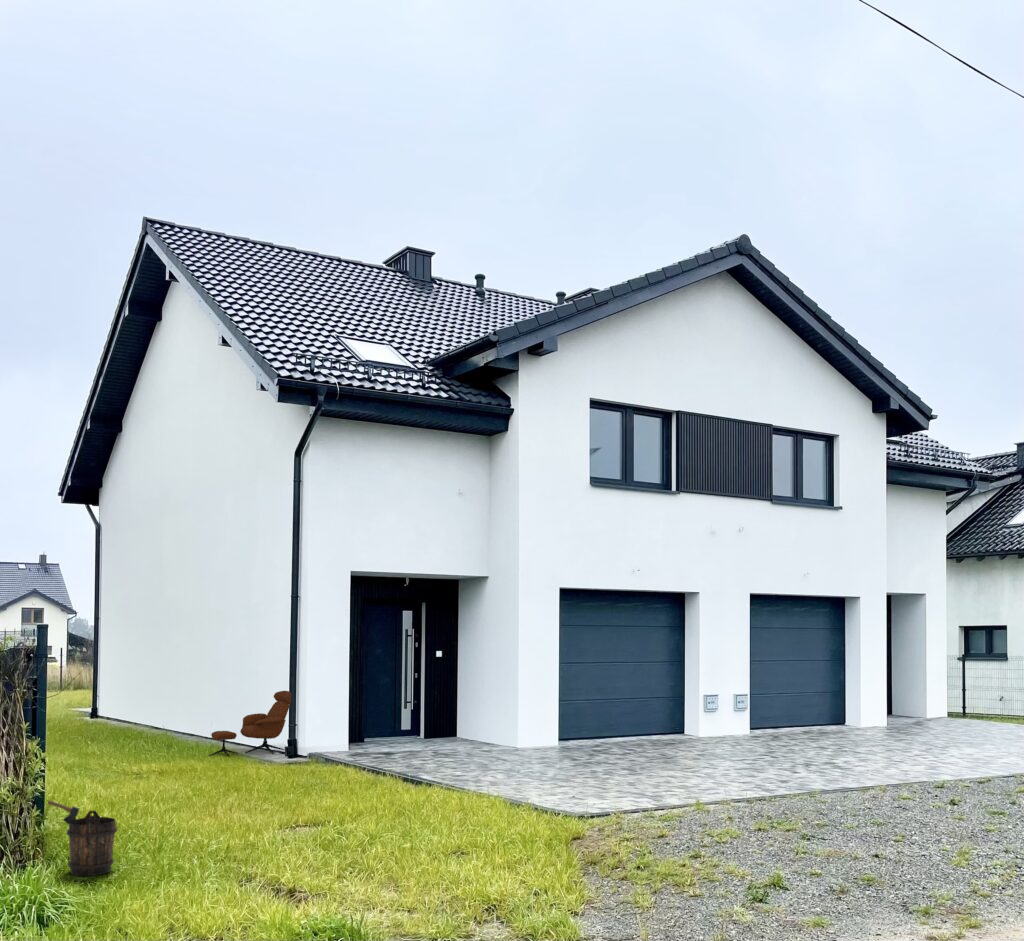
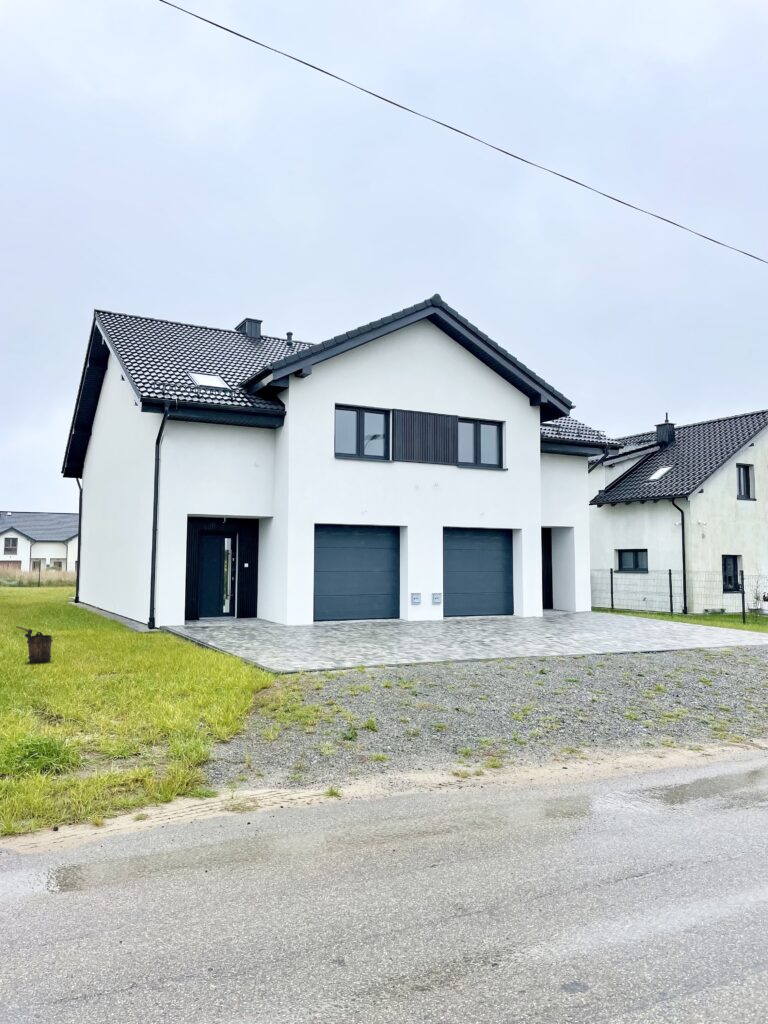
lounge chair: present [209,691,291,756] -> none [101,588,151,627]

